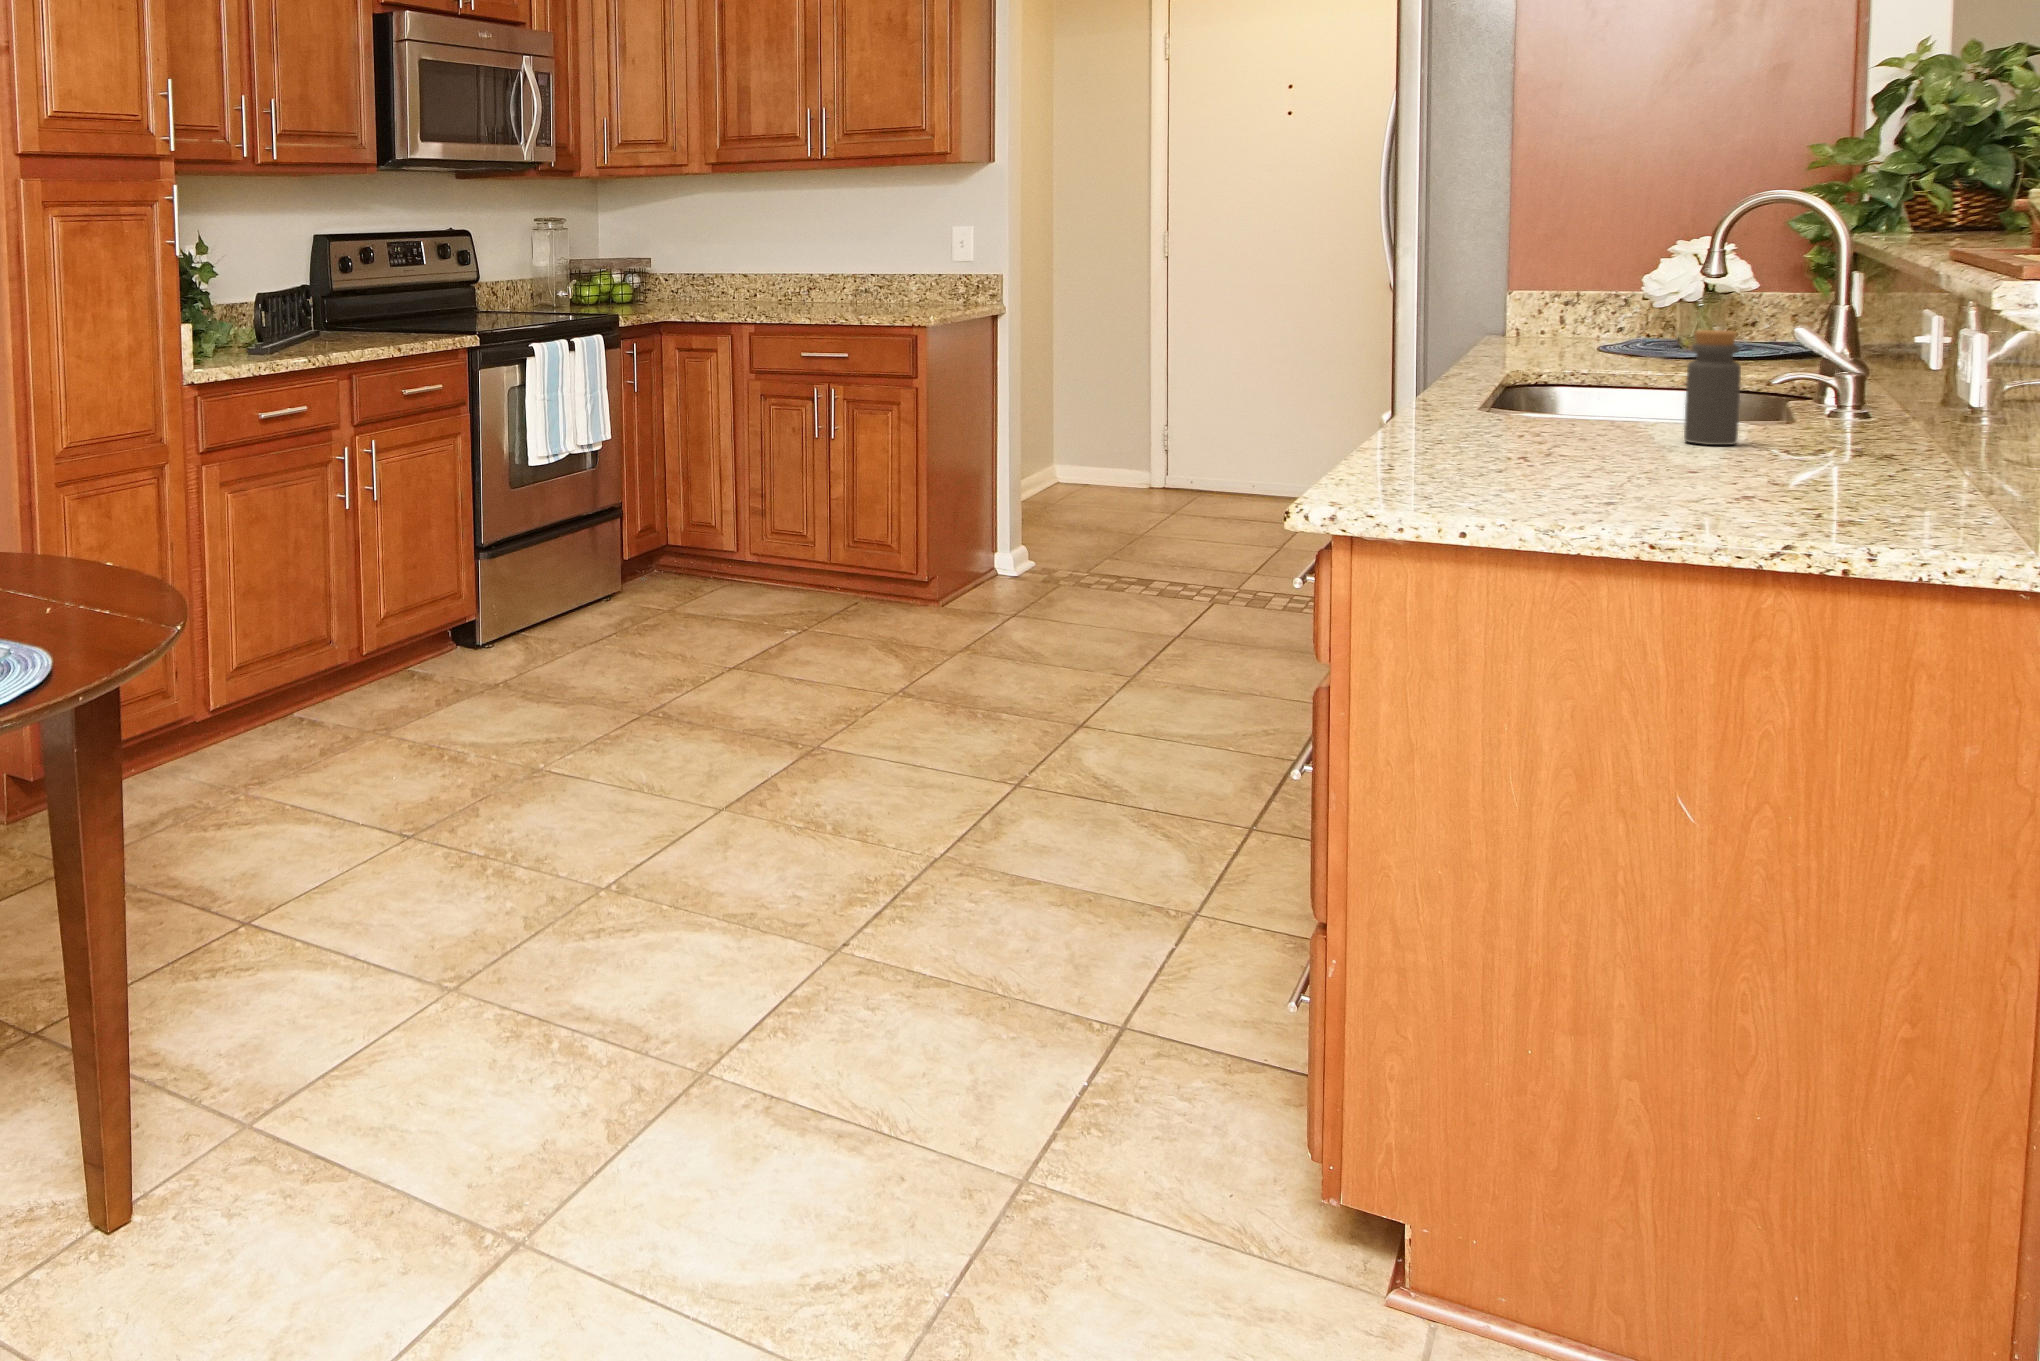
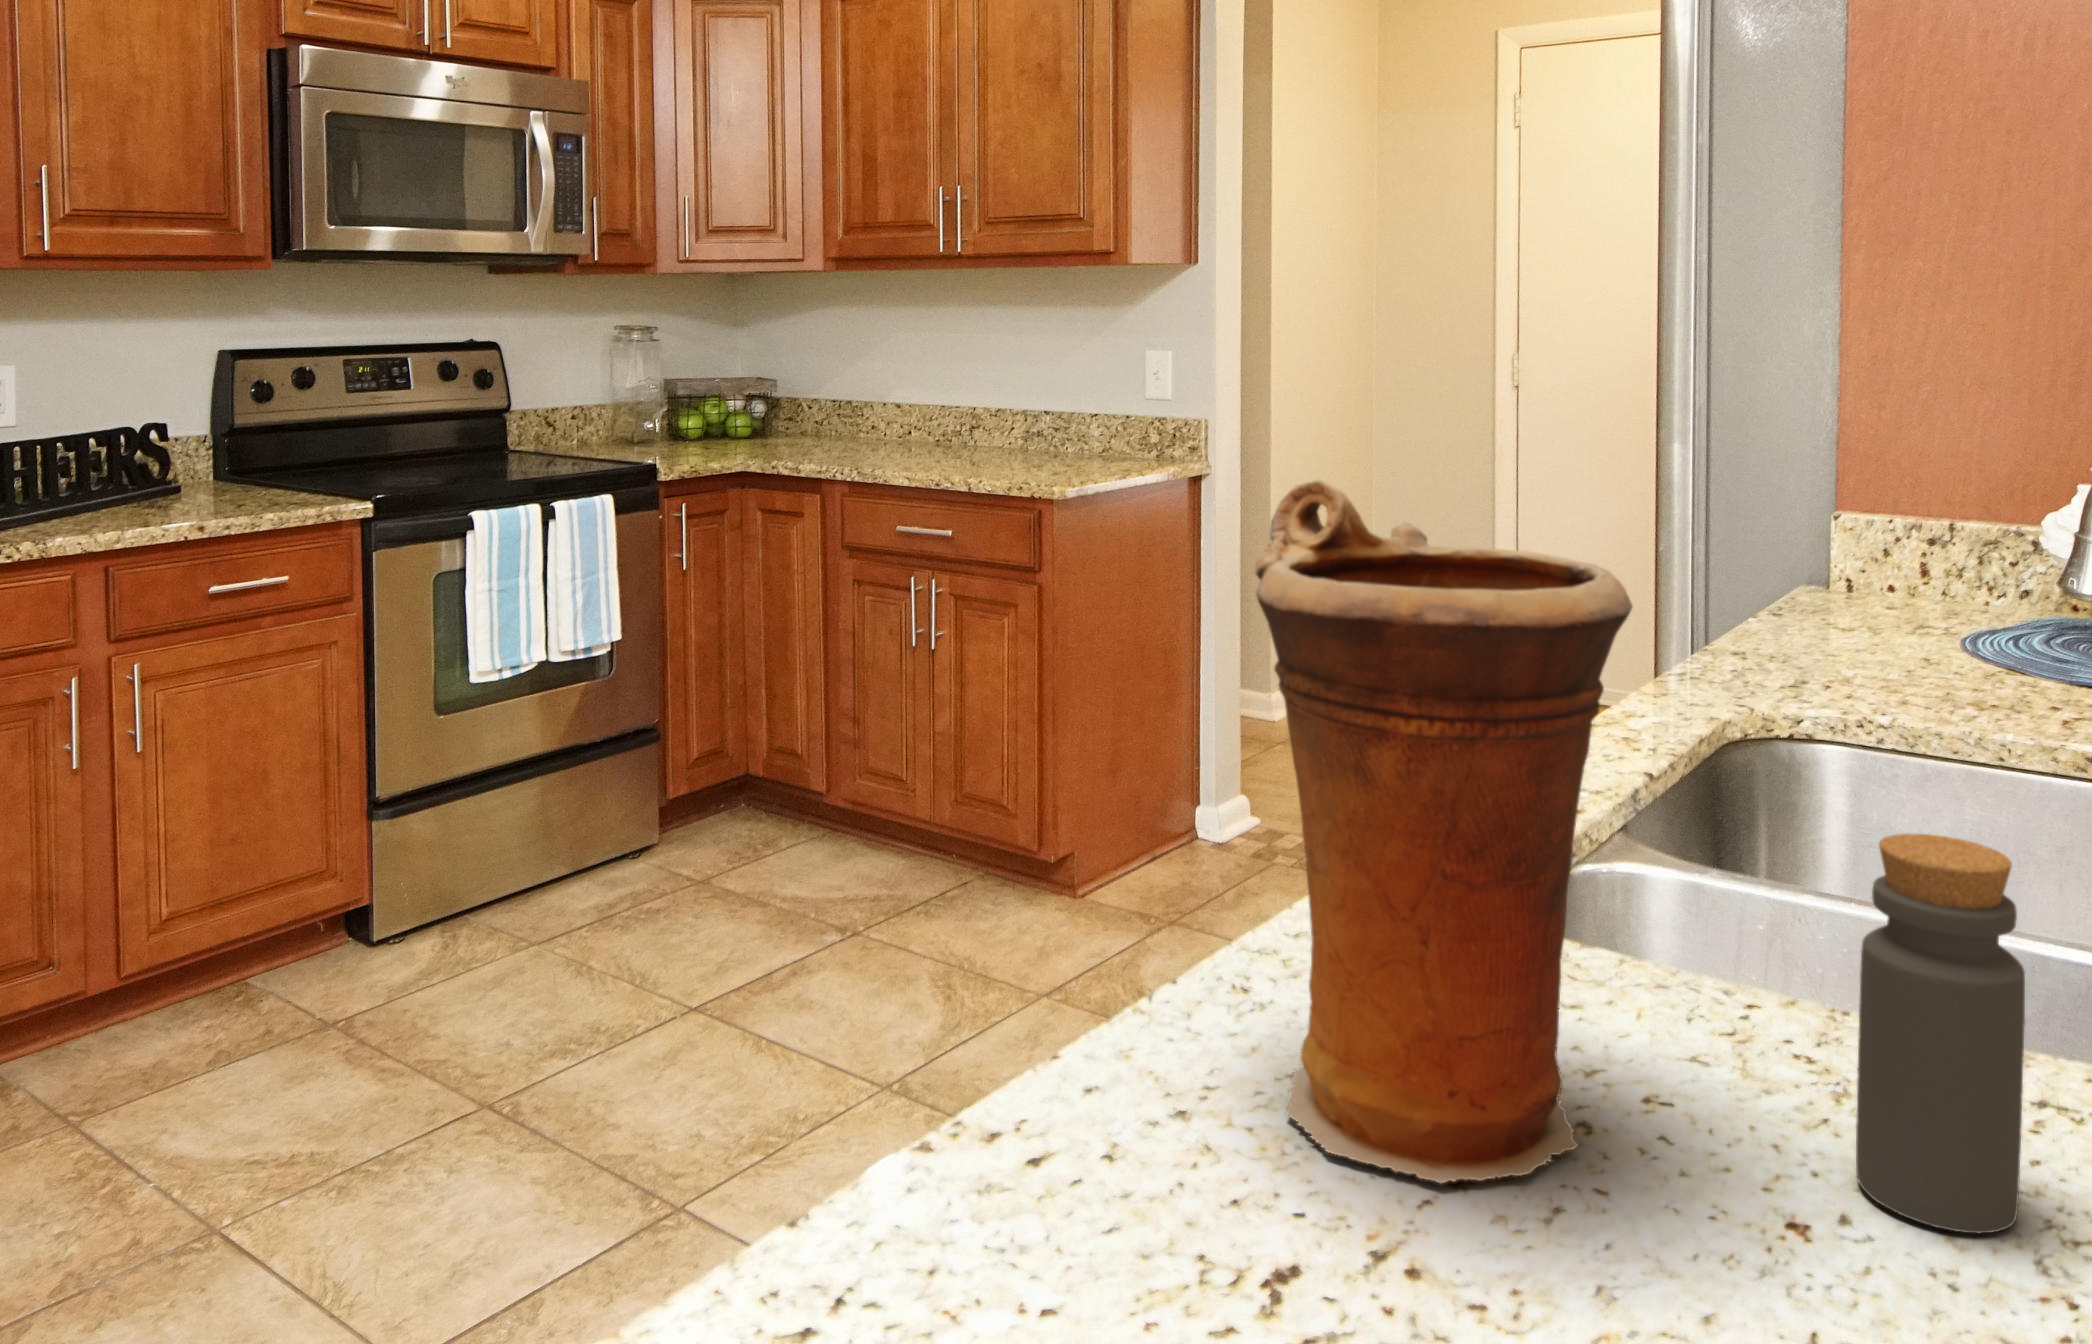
vase: none [1469,222,1620,446] -> present [1255,479,1633,1184]

